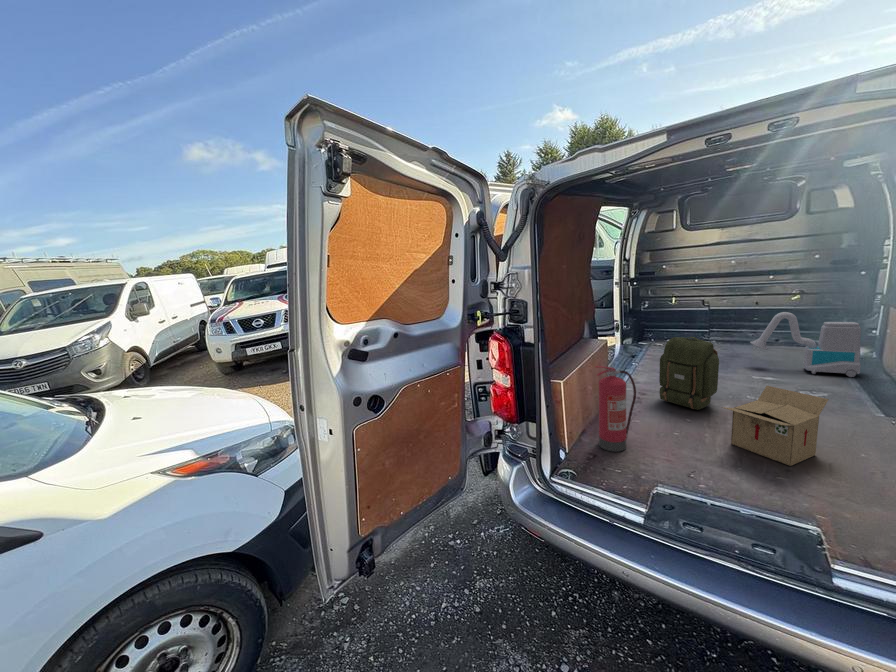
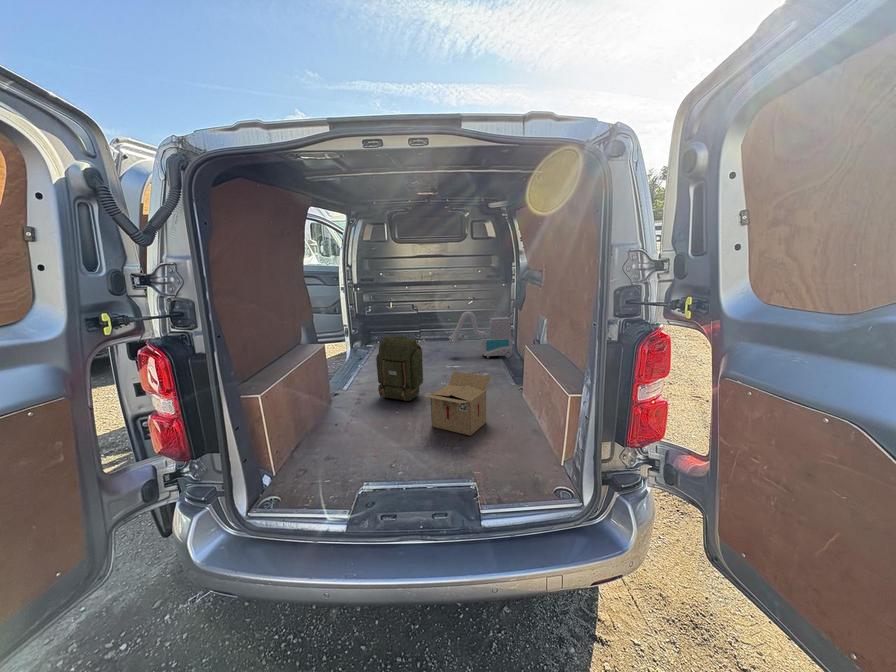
fire extinguisher: present [596,366,636,452] -> none [302,372,348,461]

